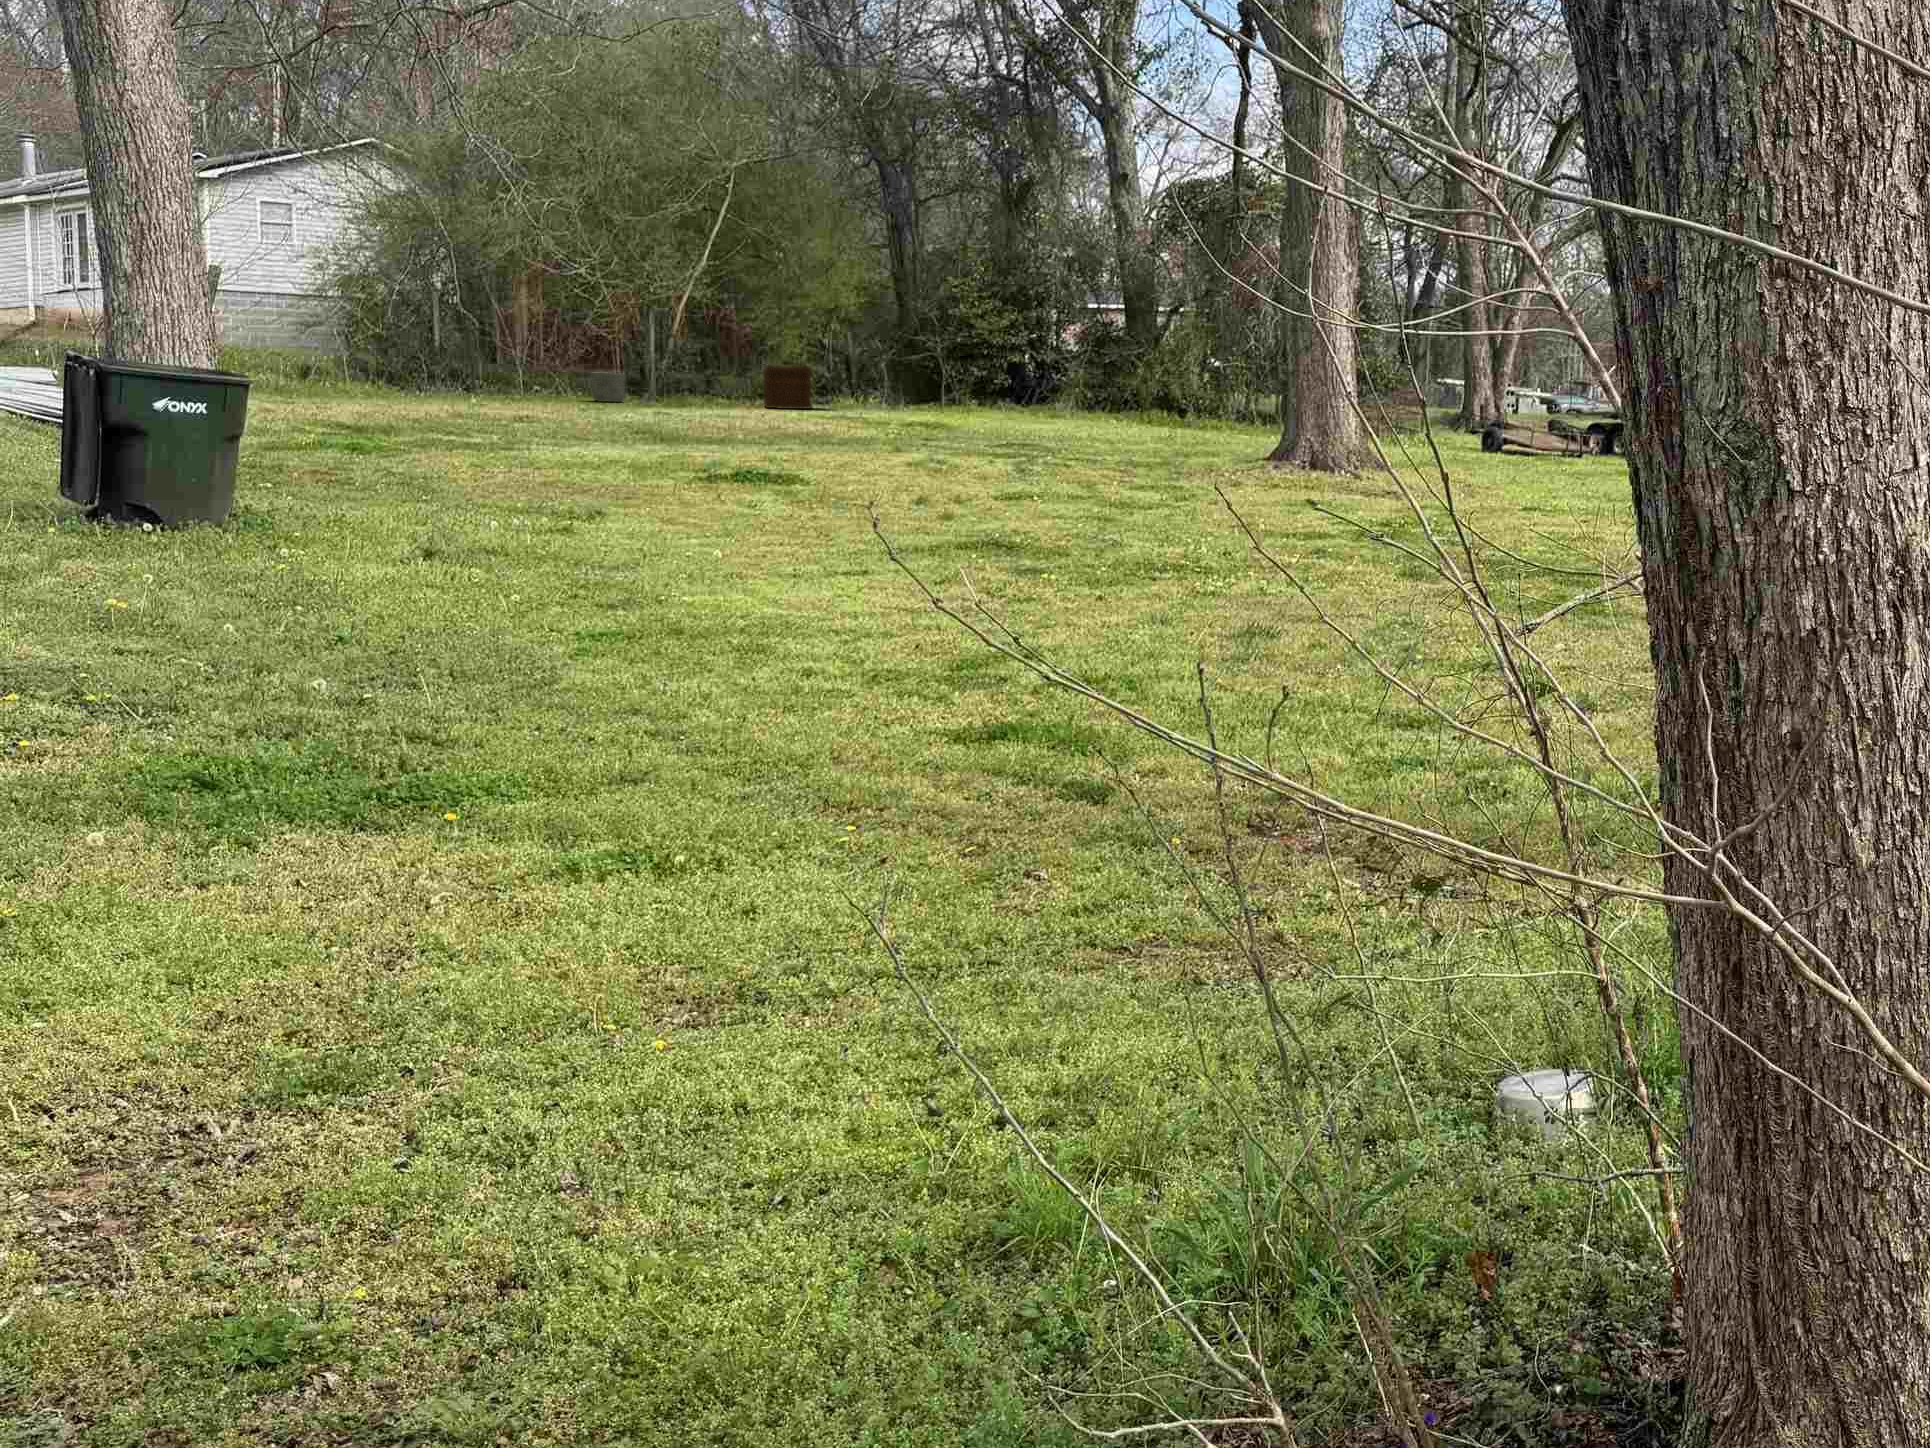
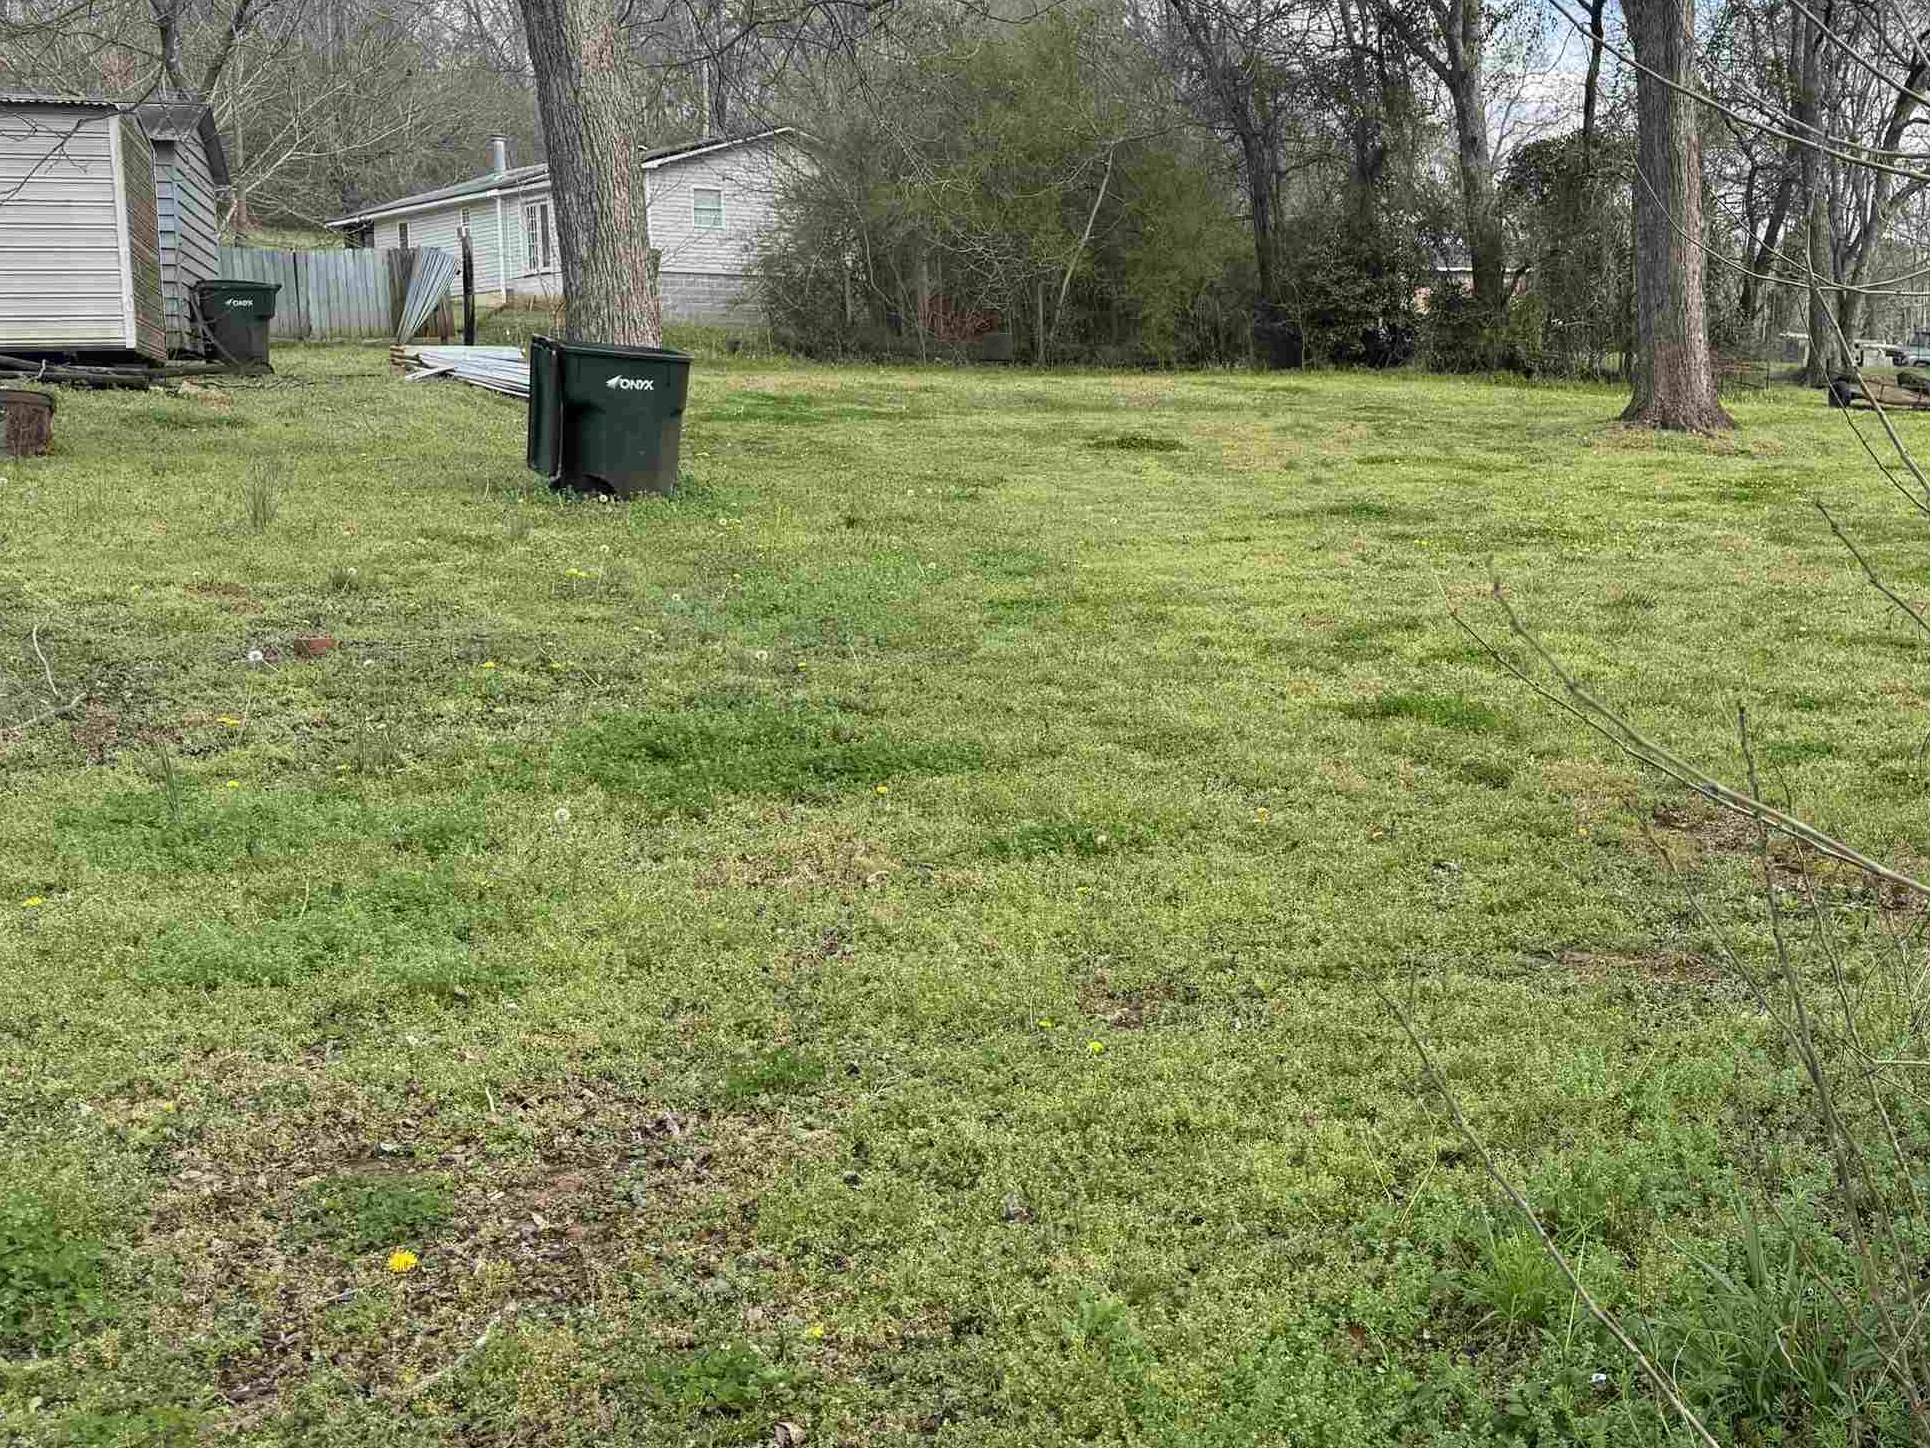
wooden crate: present [763,365,812,409] -> none [1133,324,1175,365]

